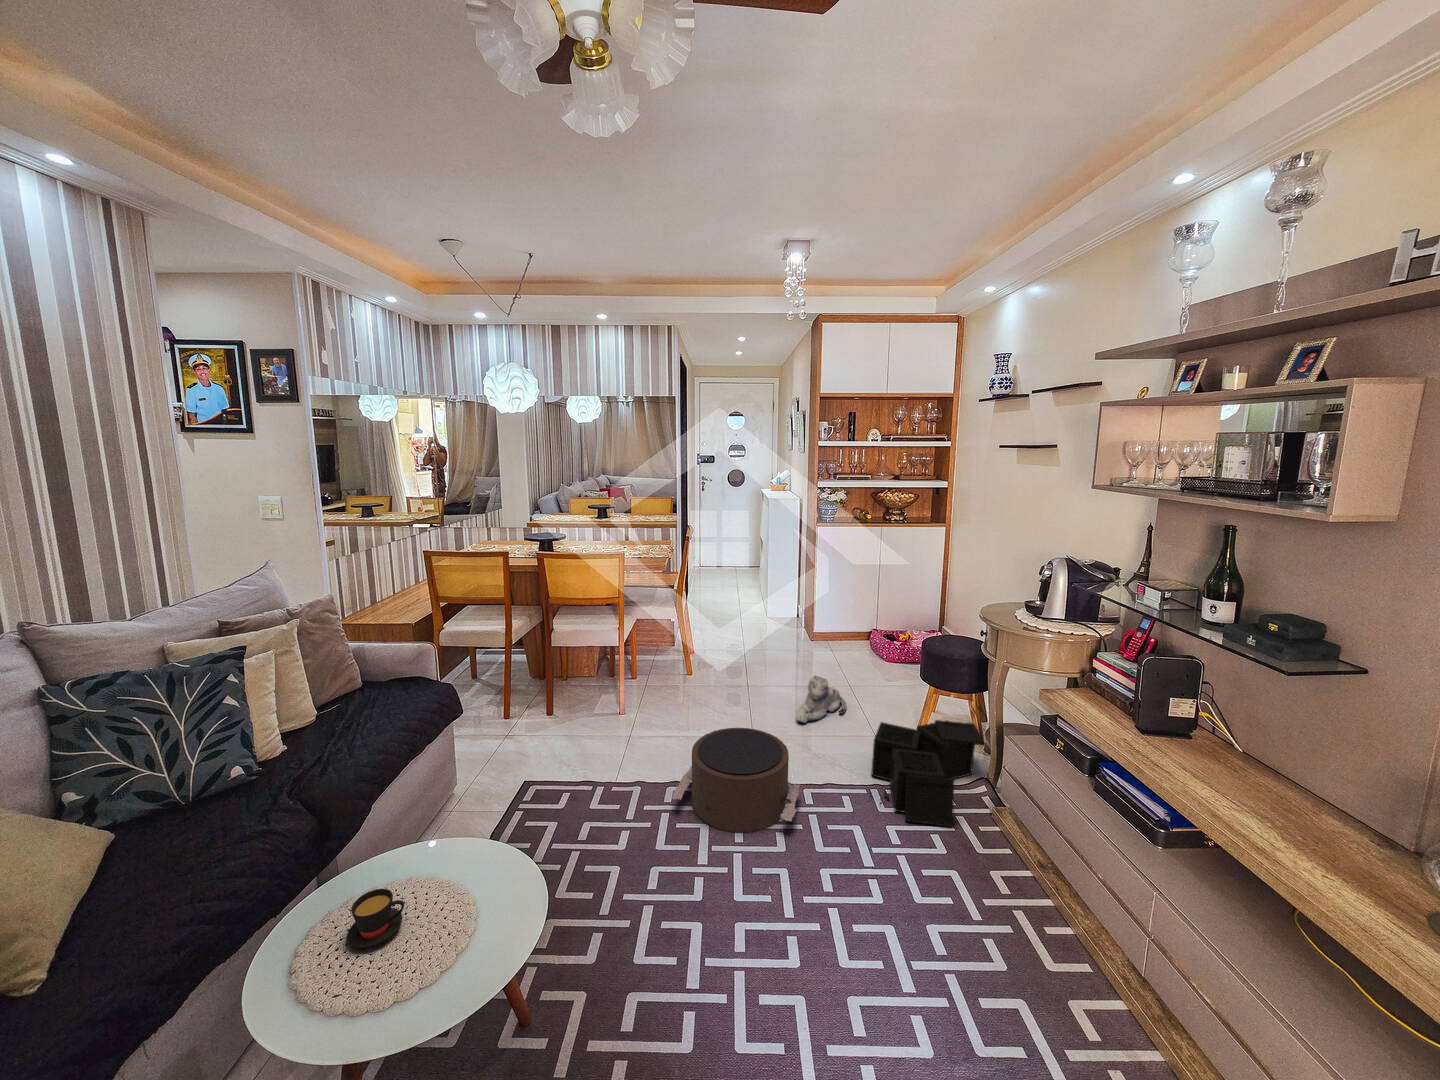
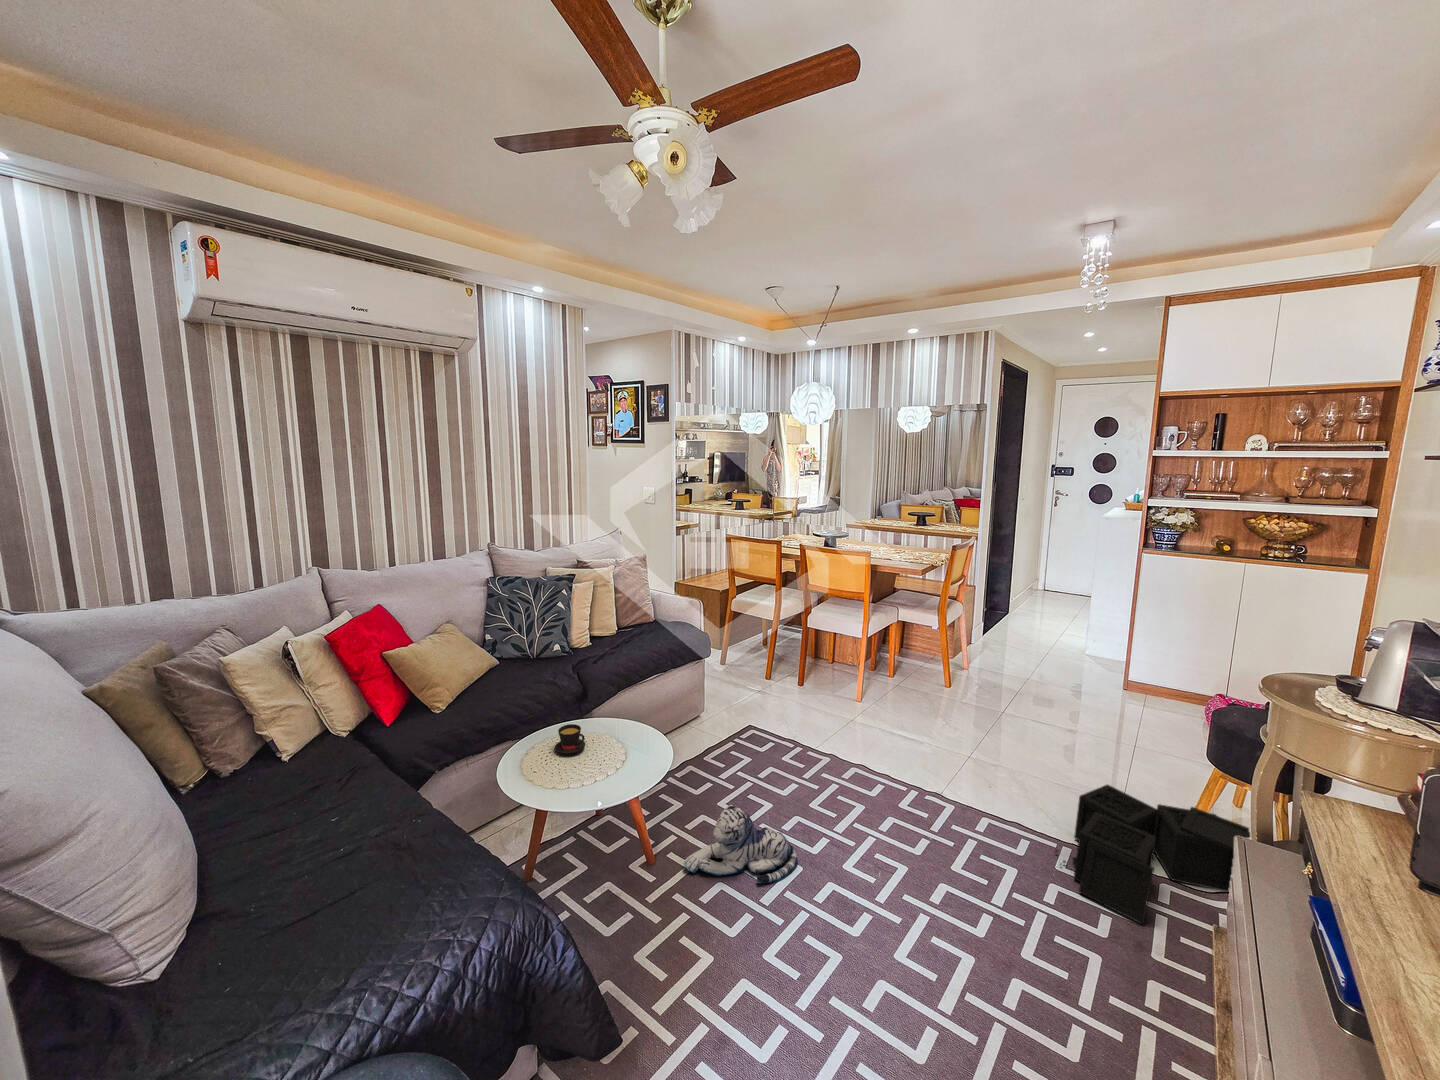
plush toy: present [796,676,847,723] -> present [684,805,798,883]
pouf: present [672,728,799,833] -> none [837,730,968,833]

